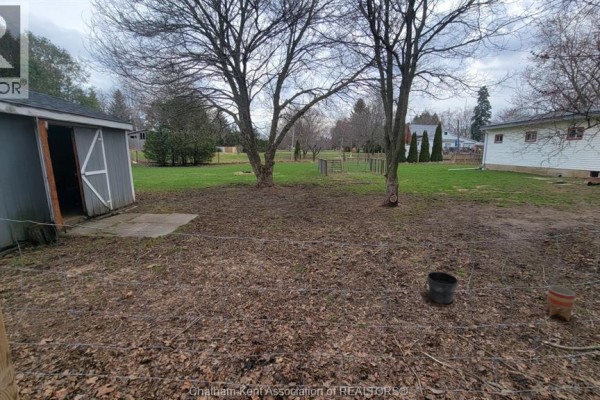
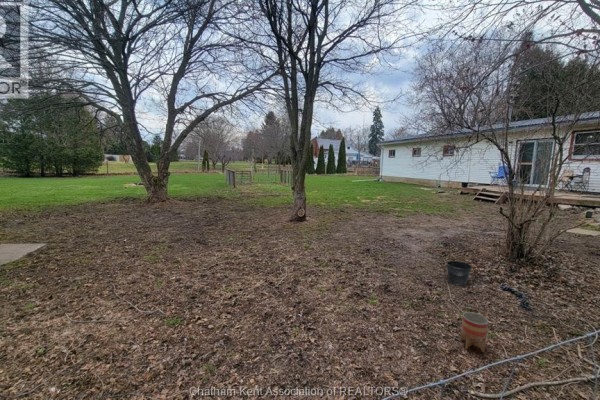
bucket: present [424,272,458,303] -> present [444,261,472,286]

